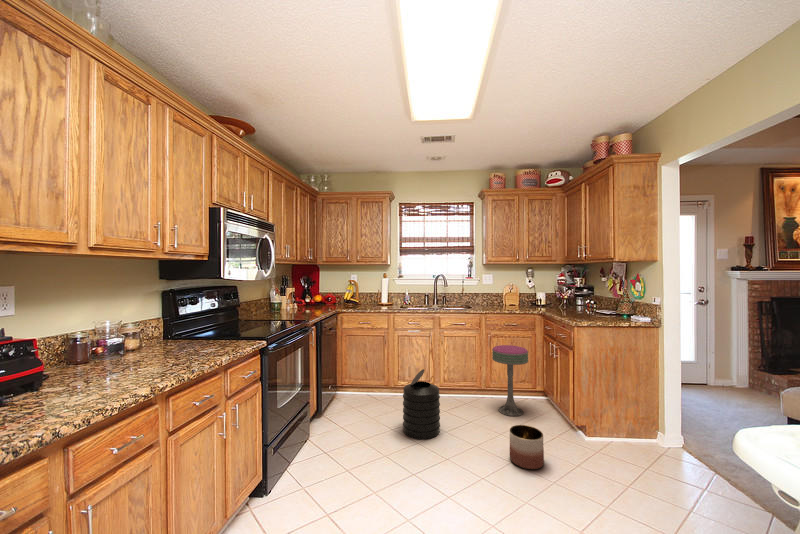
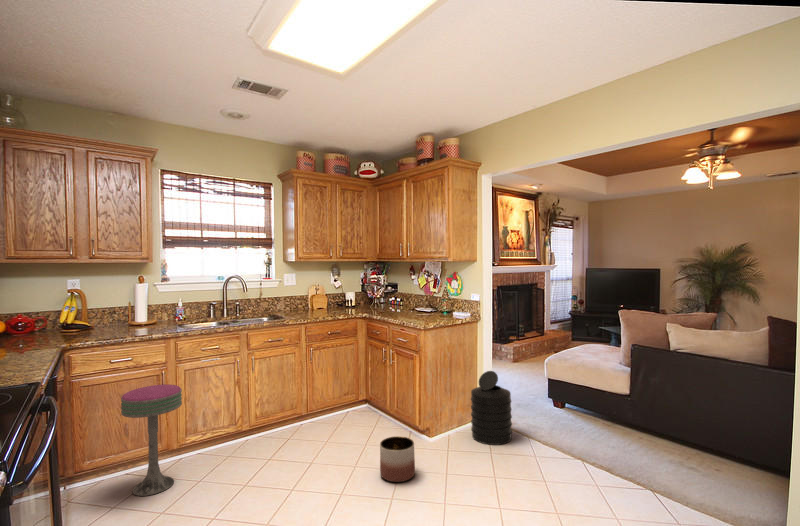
bar stool: present [492,345,528,416] -> present [121,384,182,496]
trash can: present [403,369,440,439] -> present [471,371,512,445]

